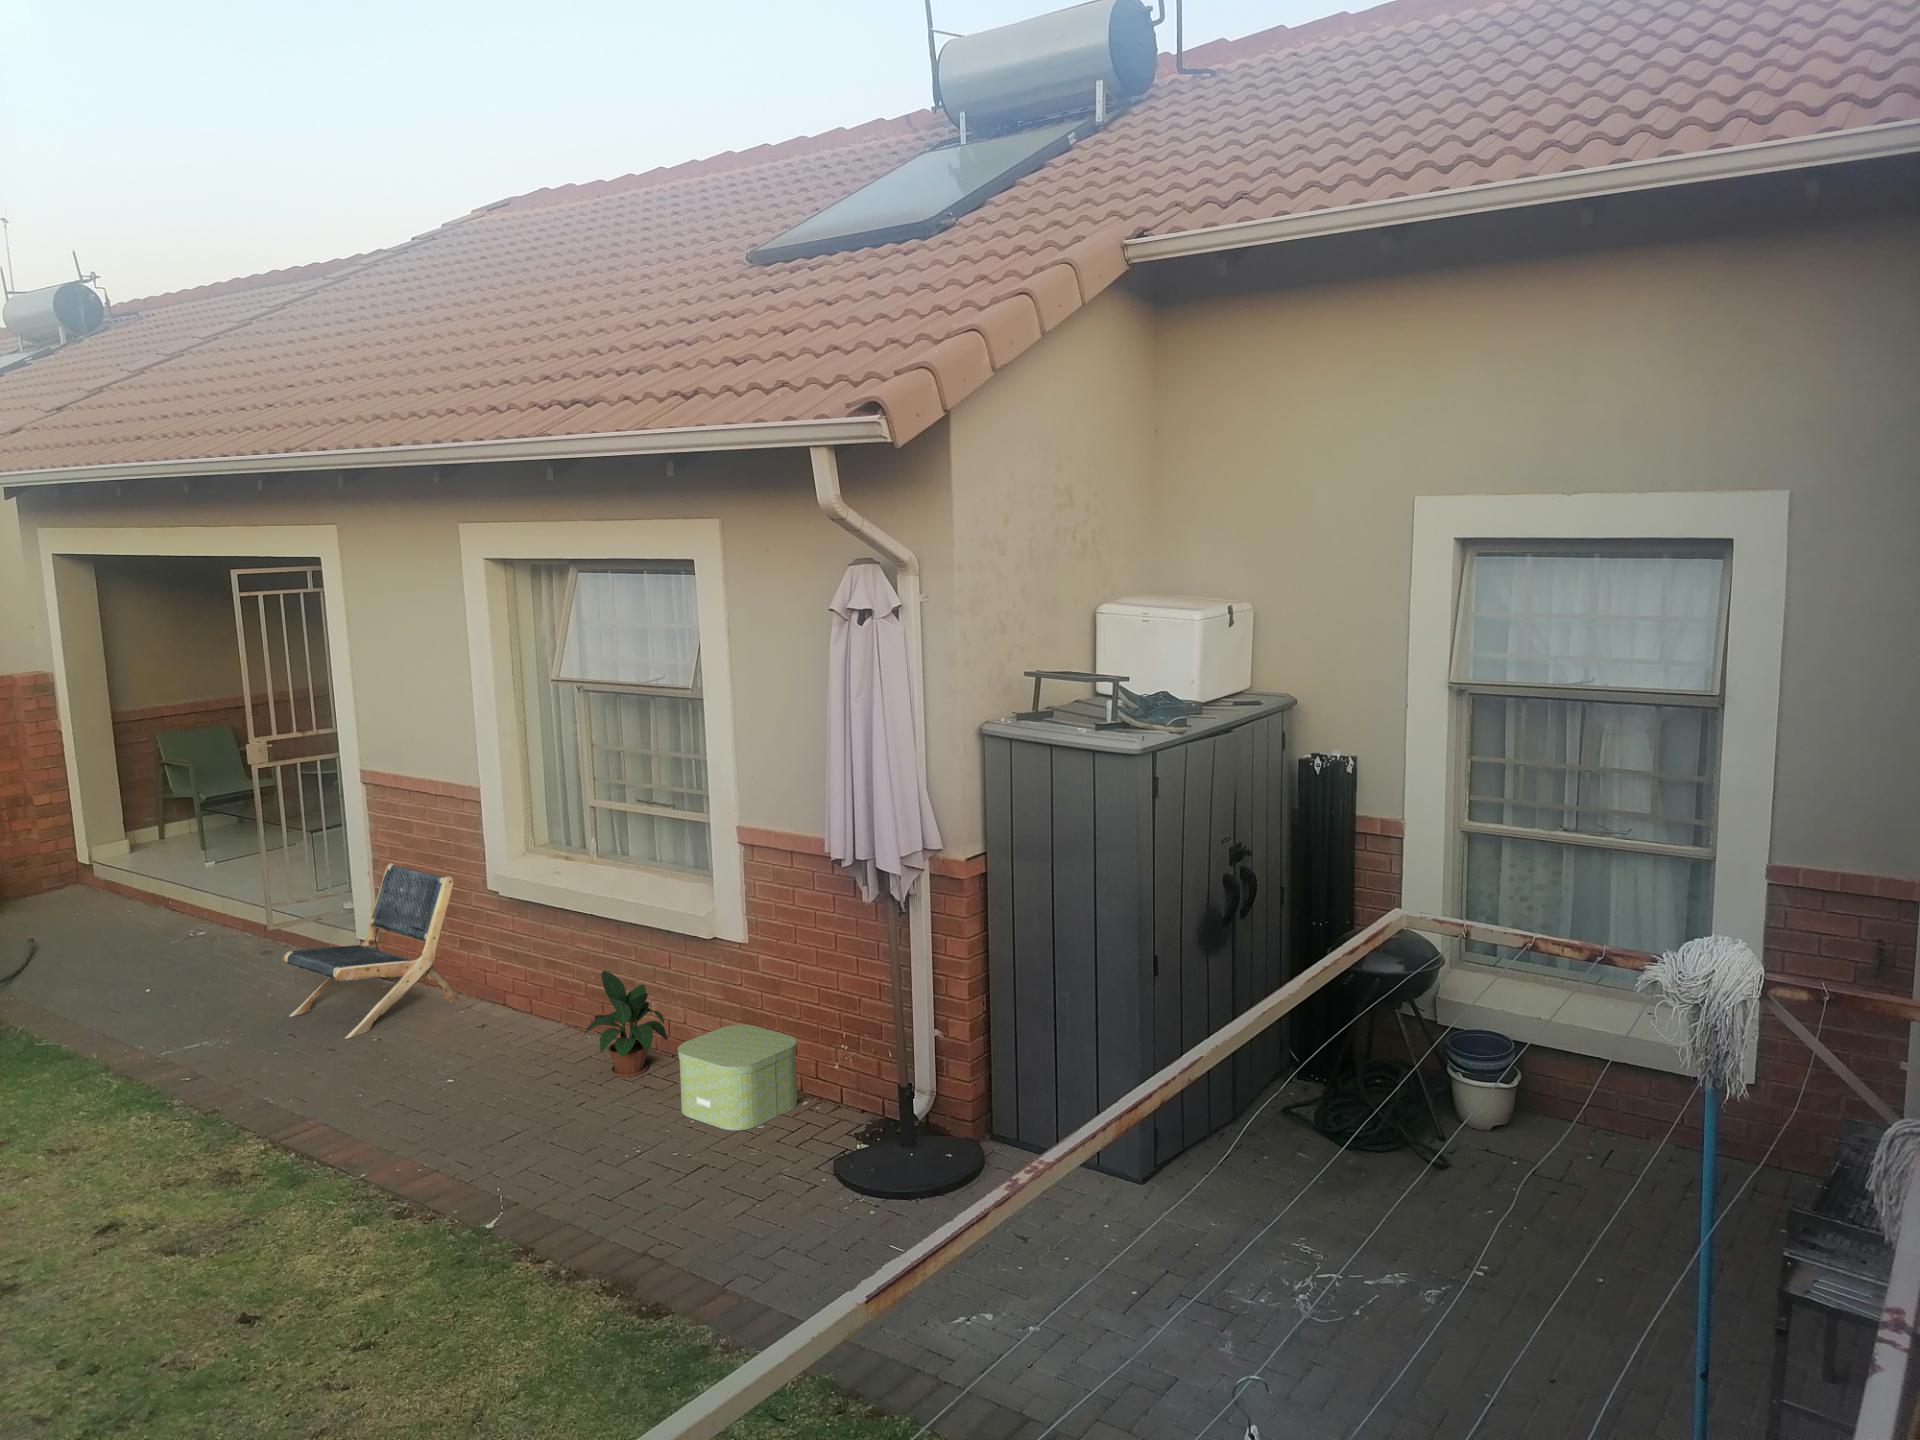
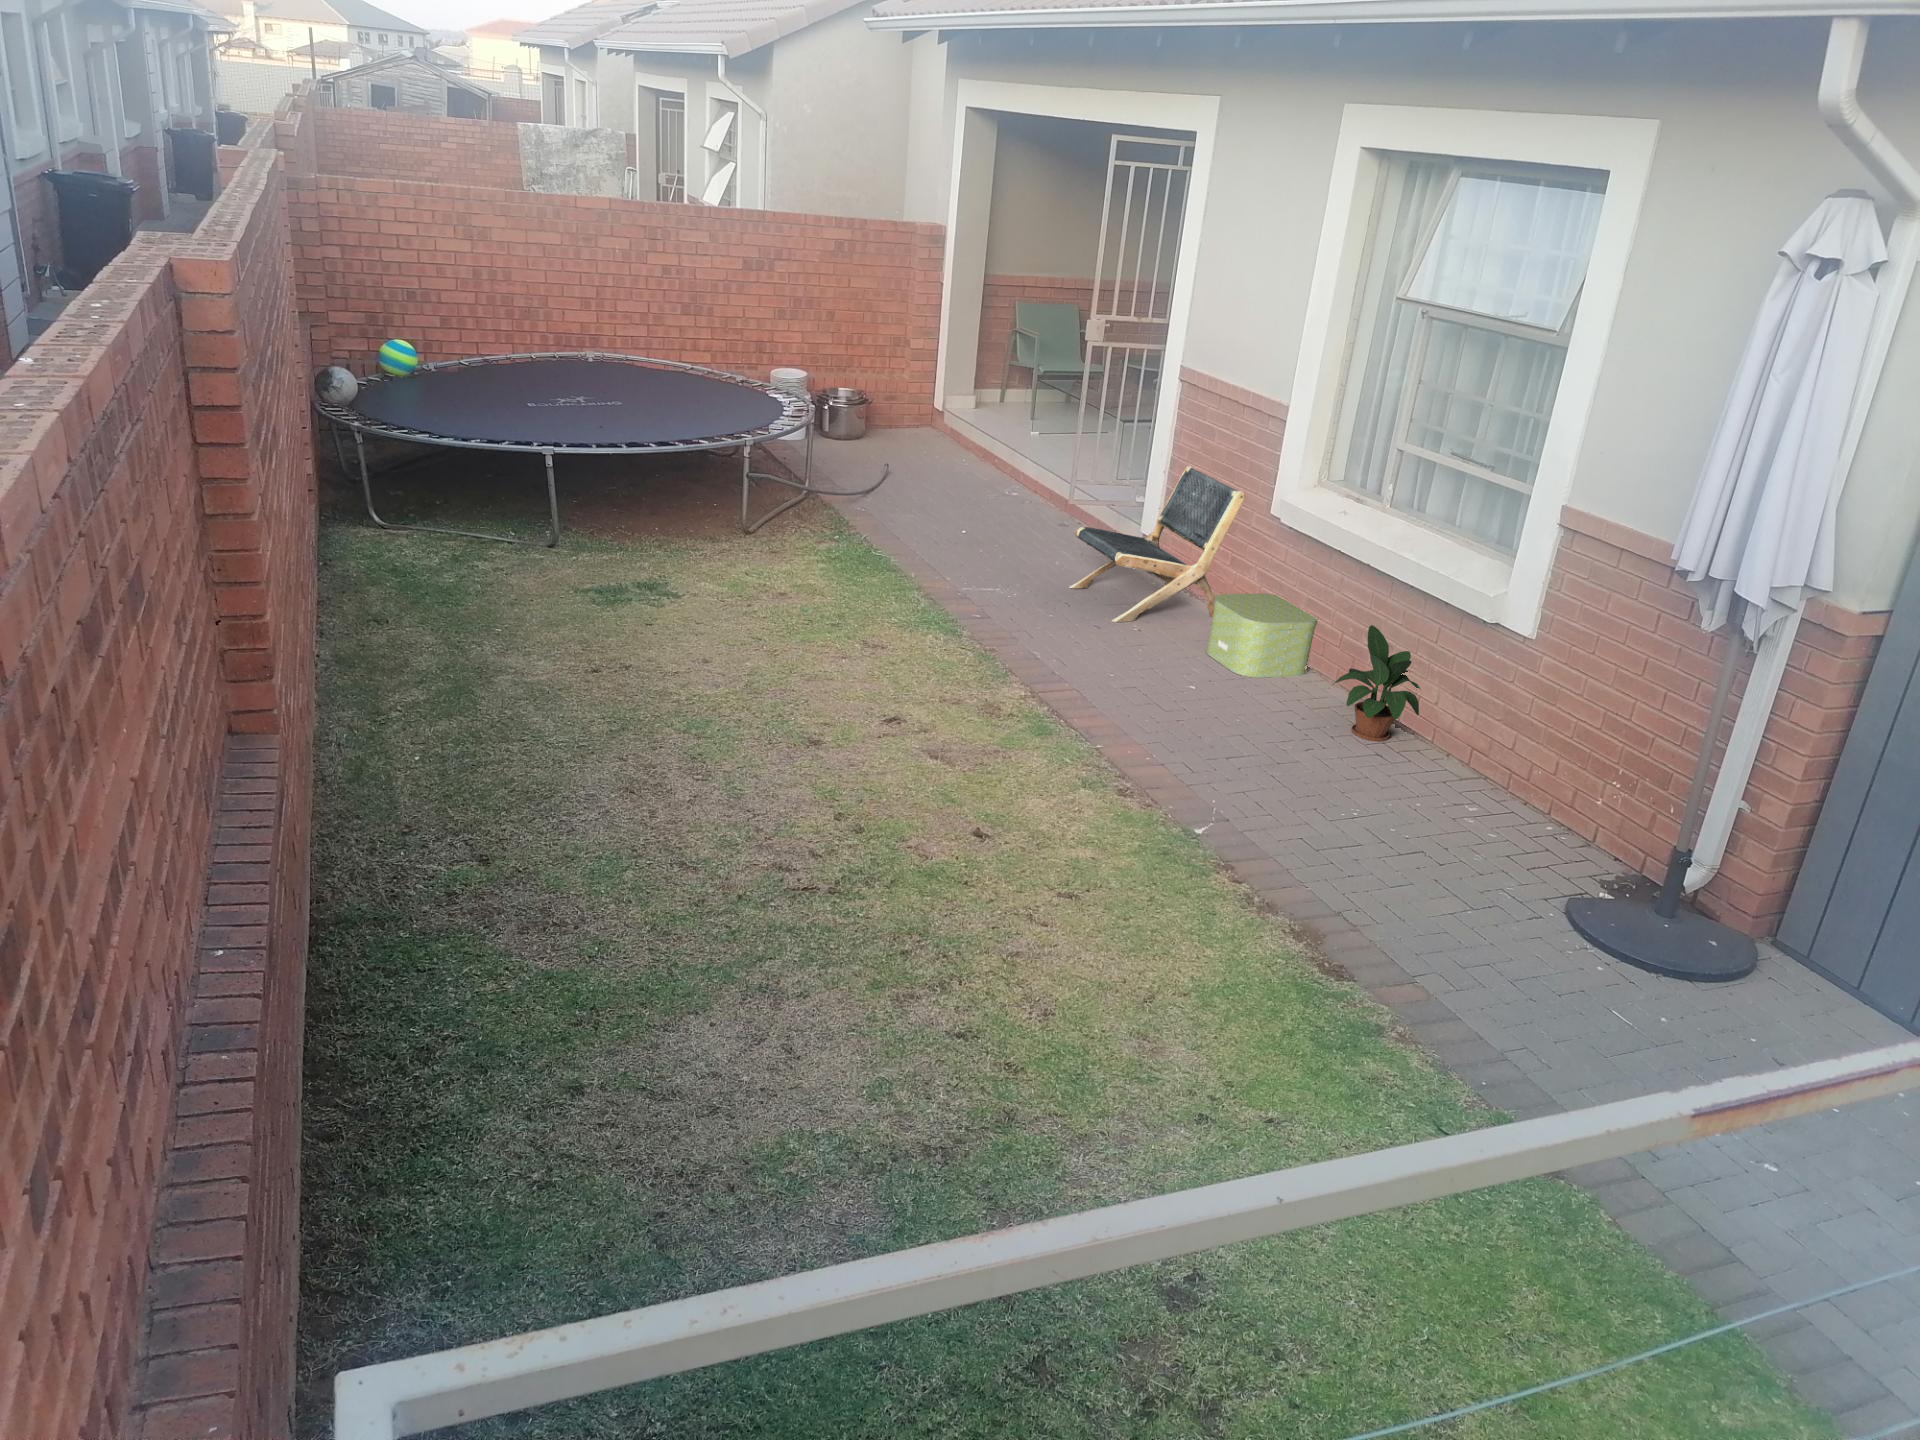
storage box: present [678,1024,797,1130] -> present [1206,593,1318,678]

